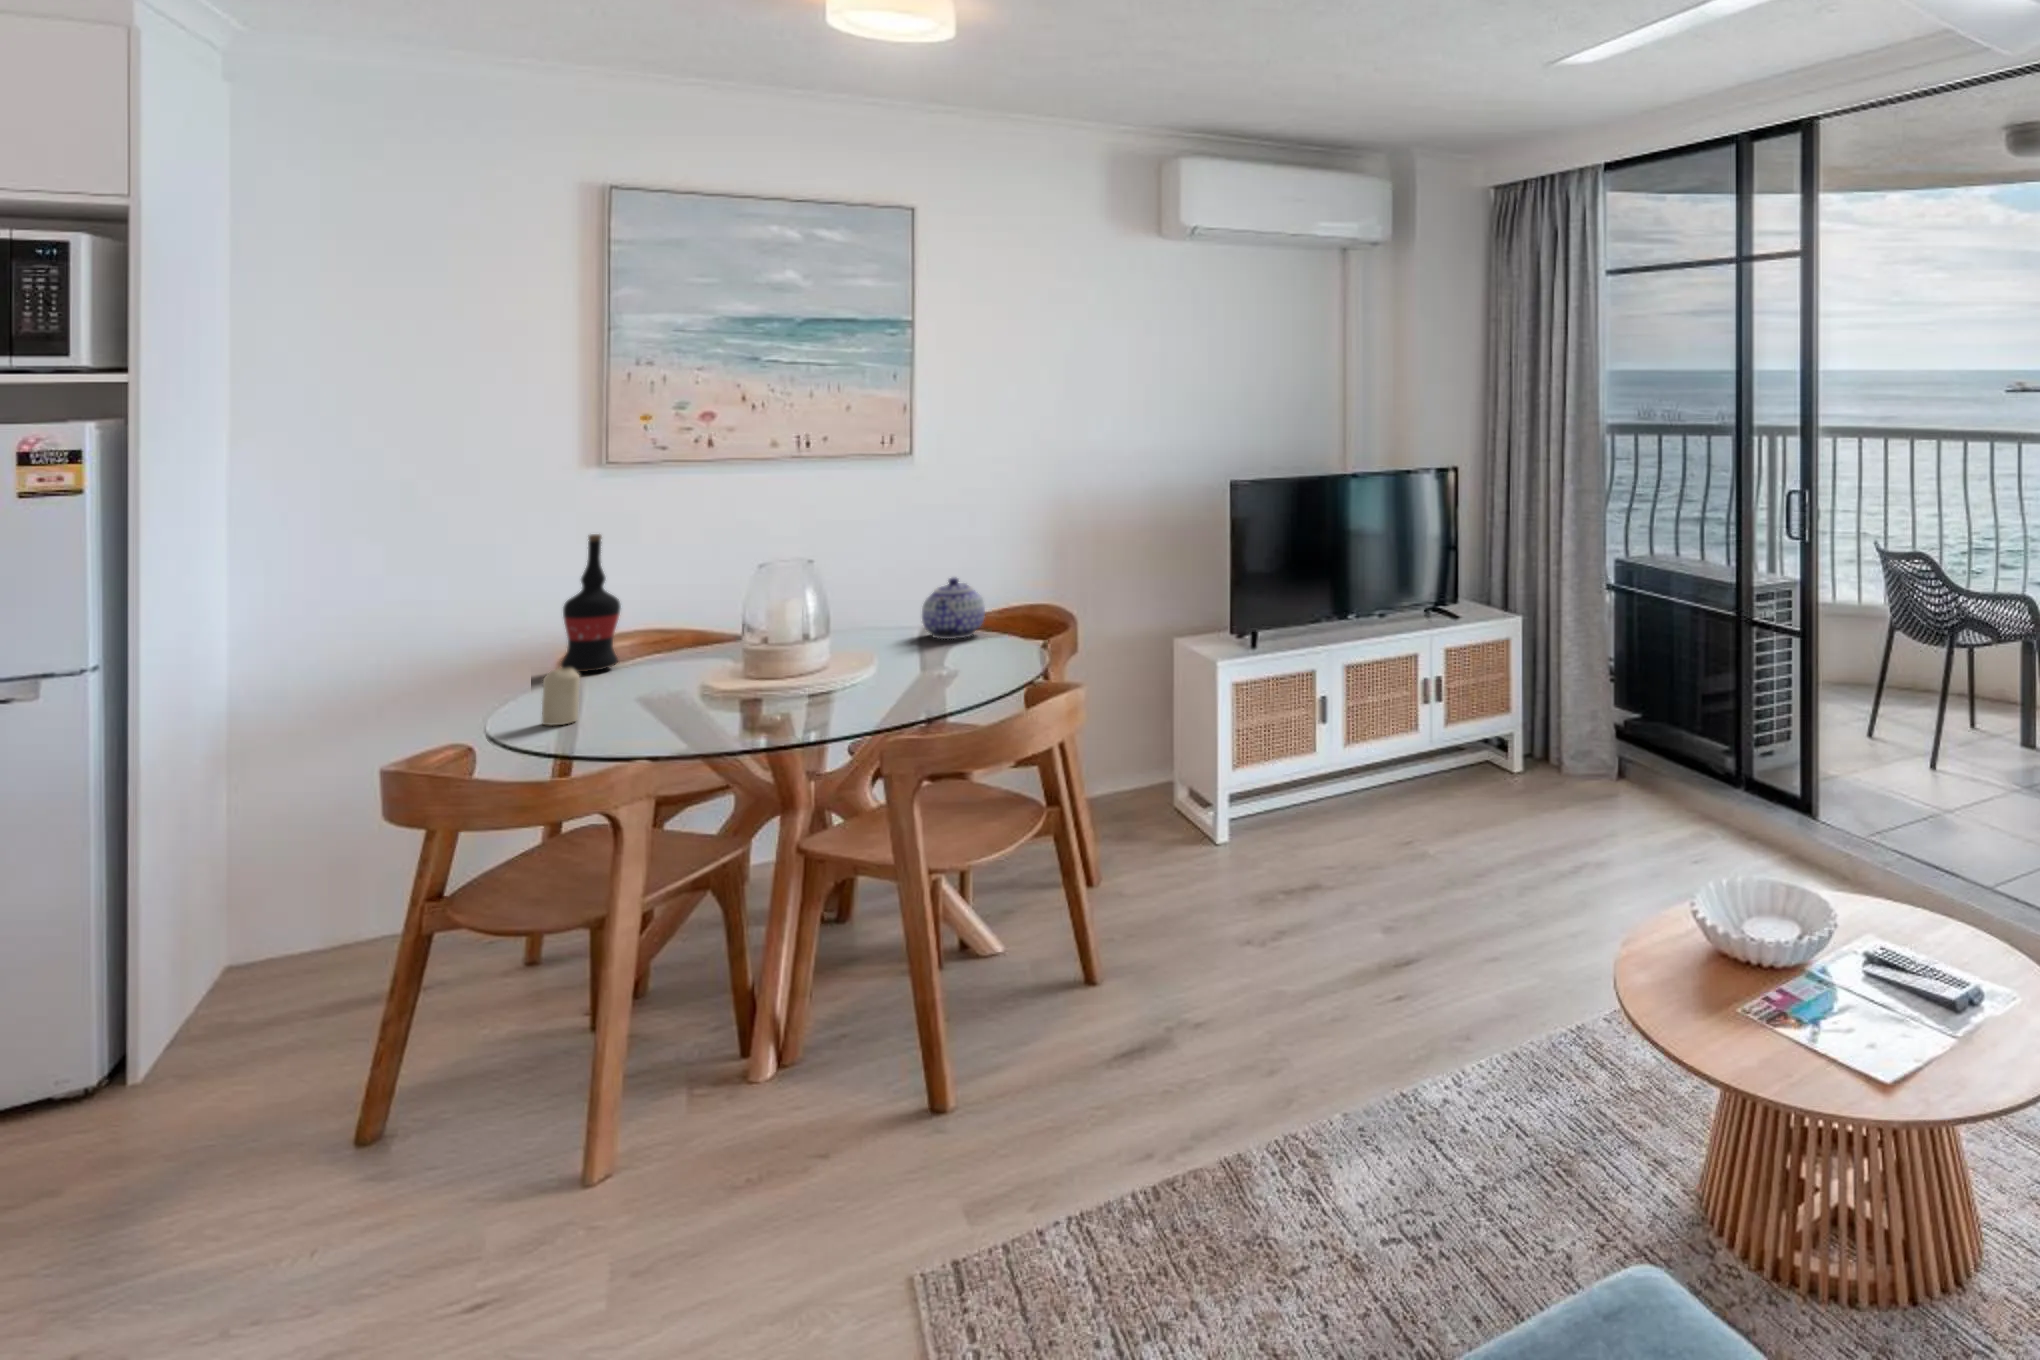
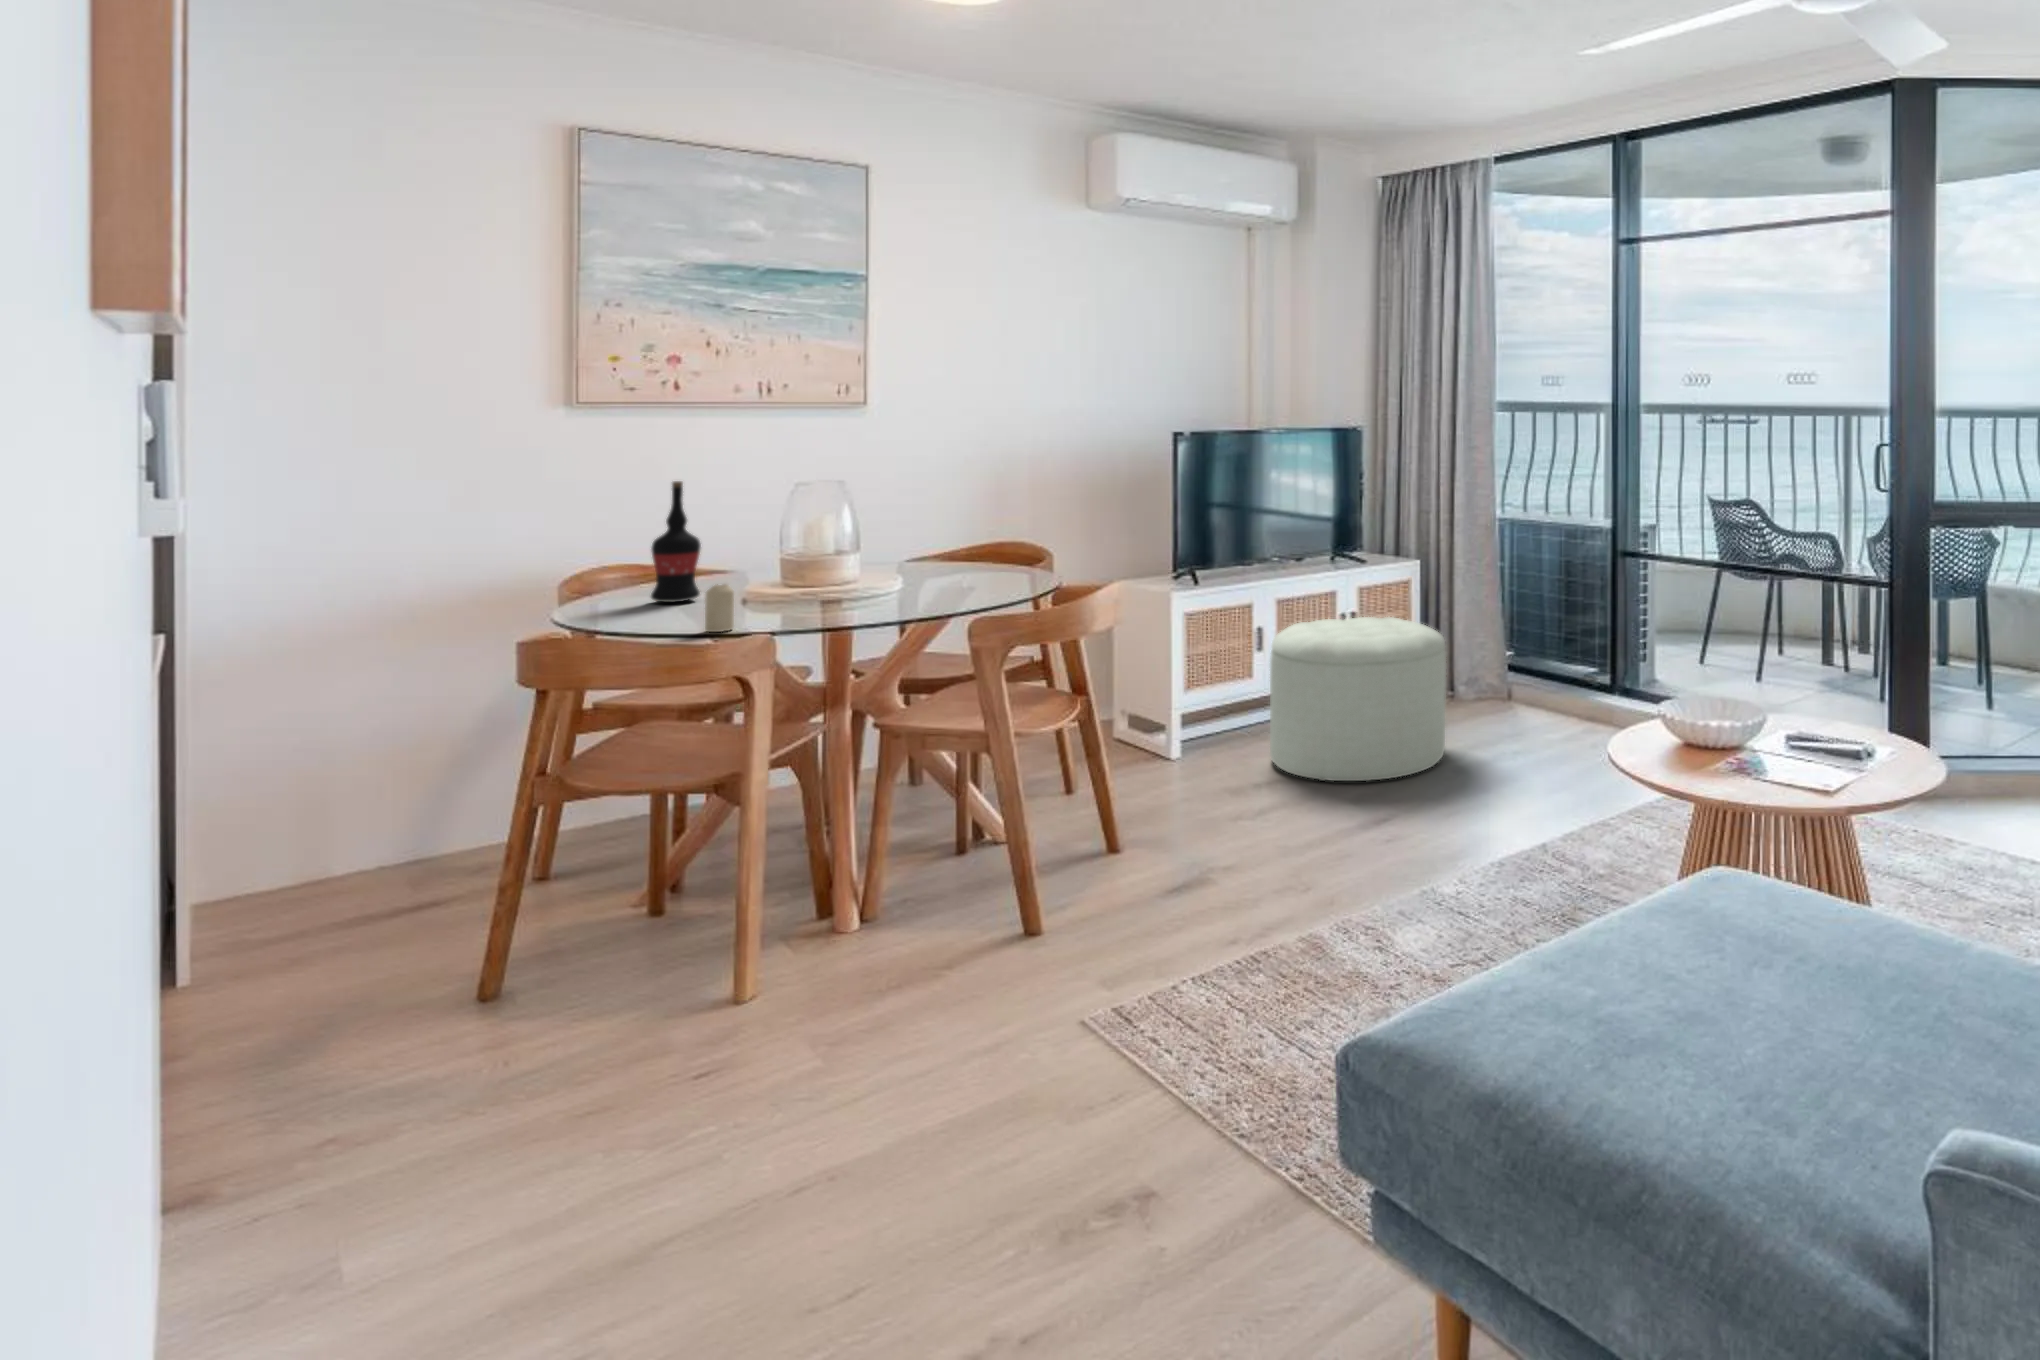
teapot: present [922,577,985,639] -> none [941,520,996,573]
ottoman: none [1313,693,1517,897] -> present [1270,617,1446,781]

